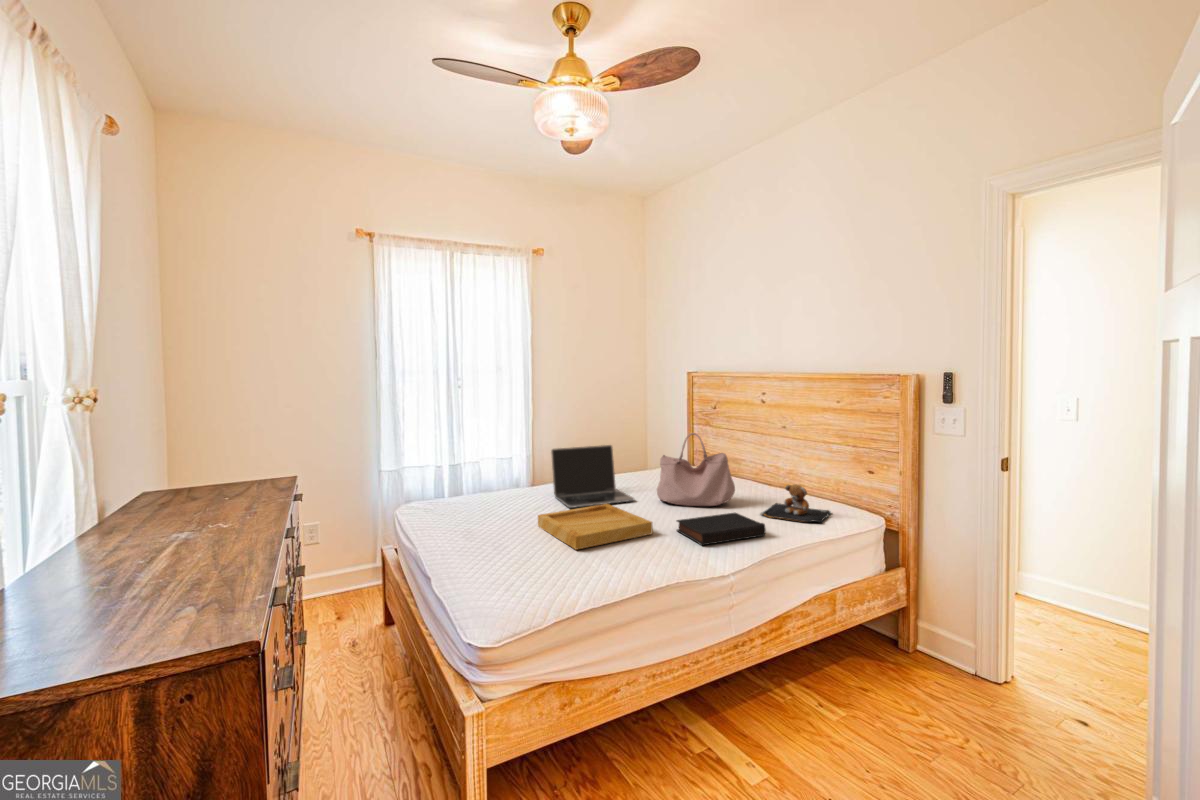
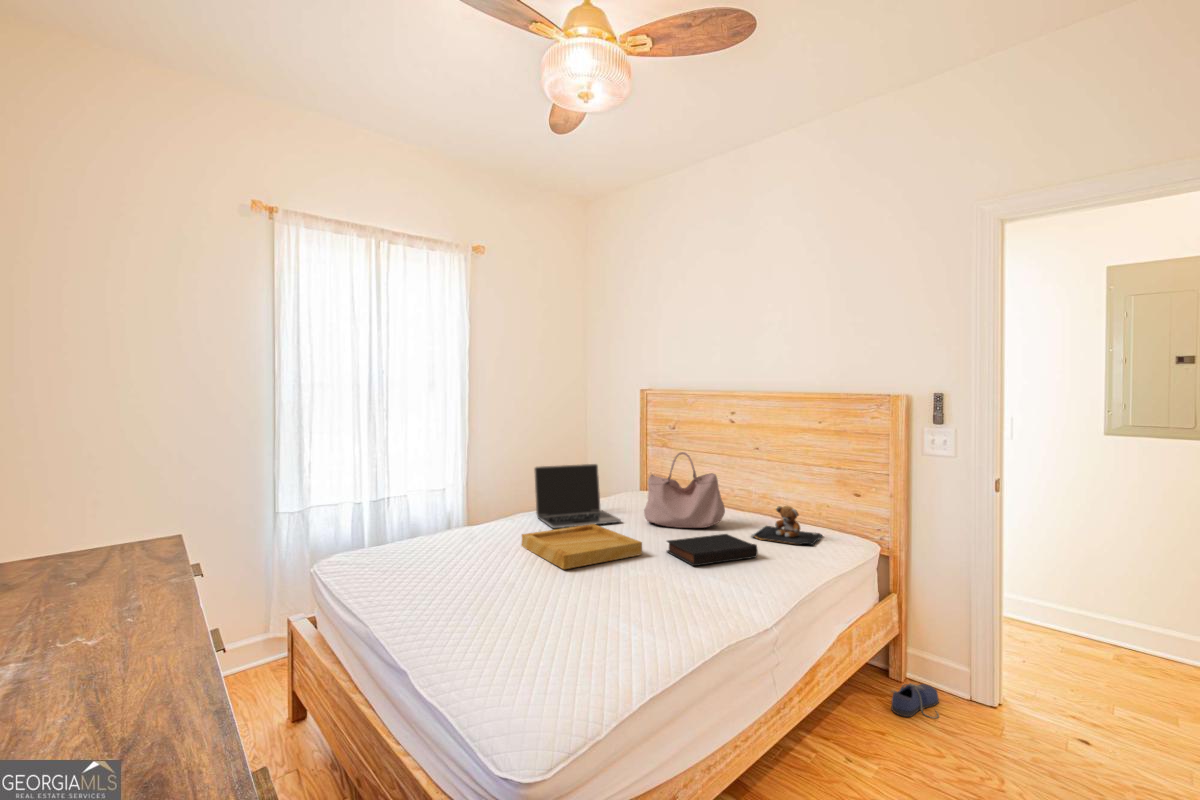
shoe: none [899,655,948,690] -> present [891,683,939,718]

